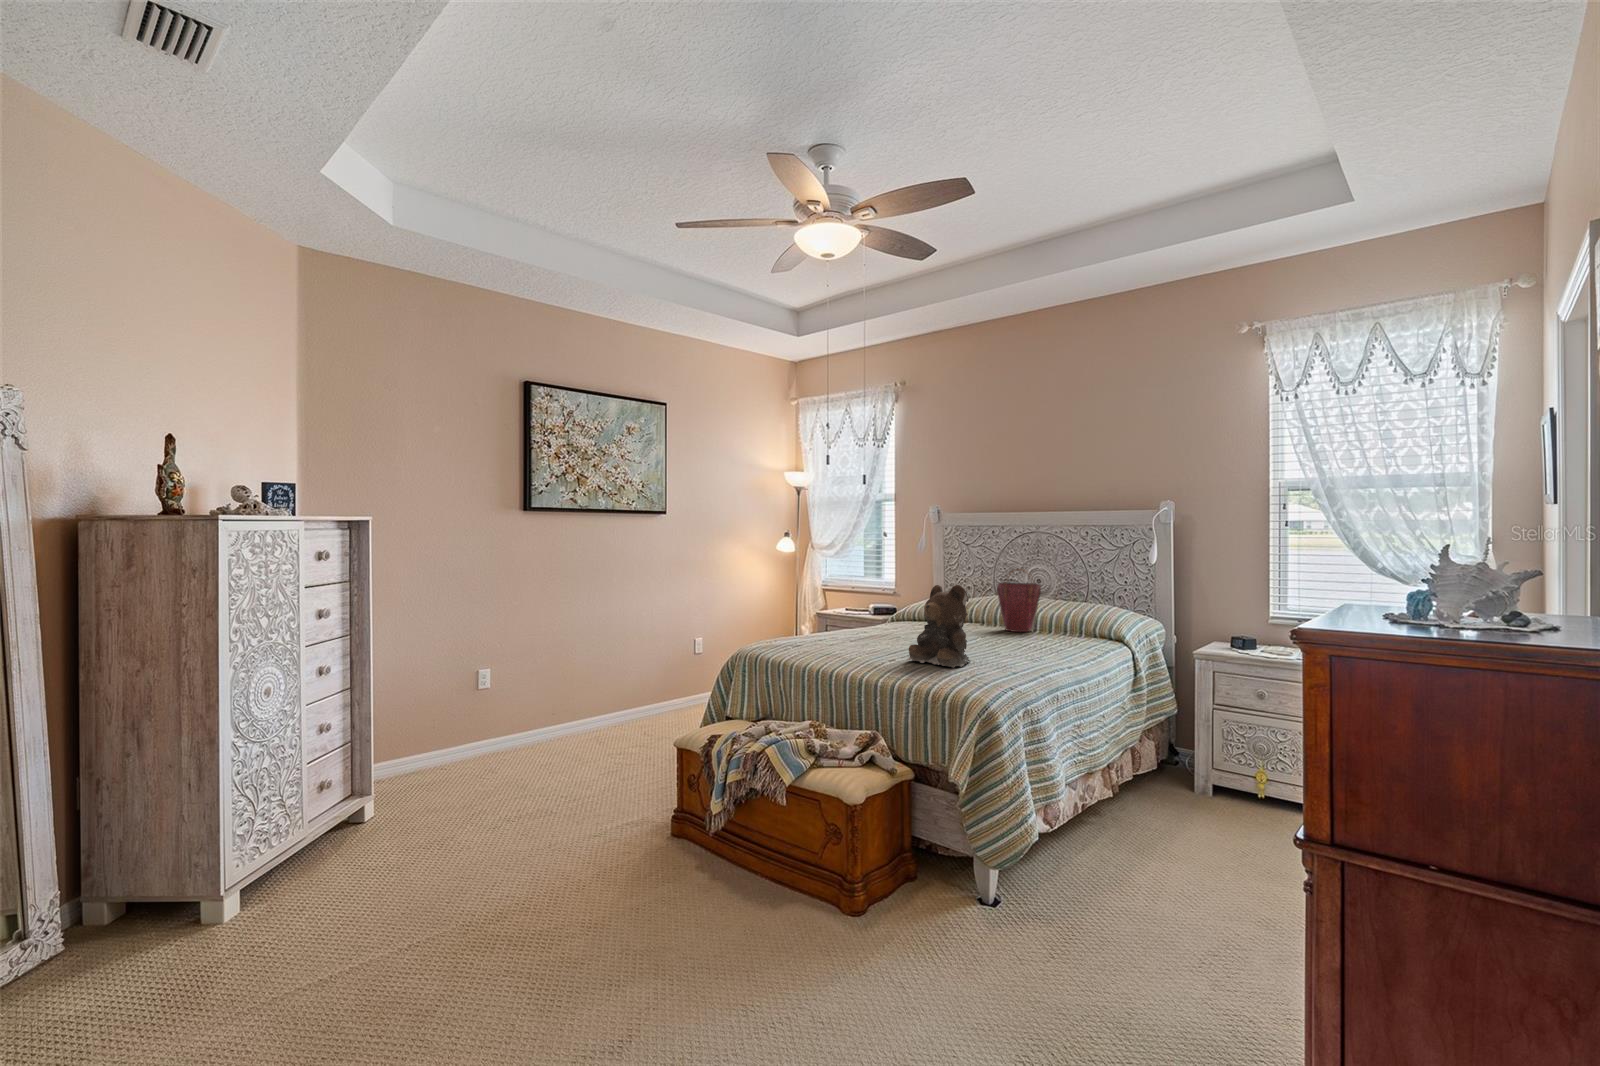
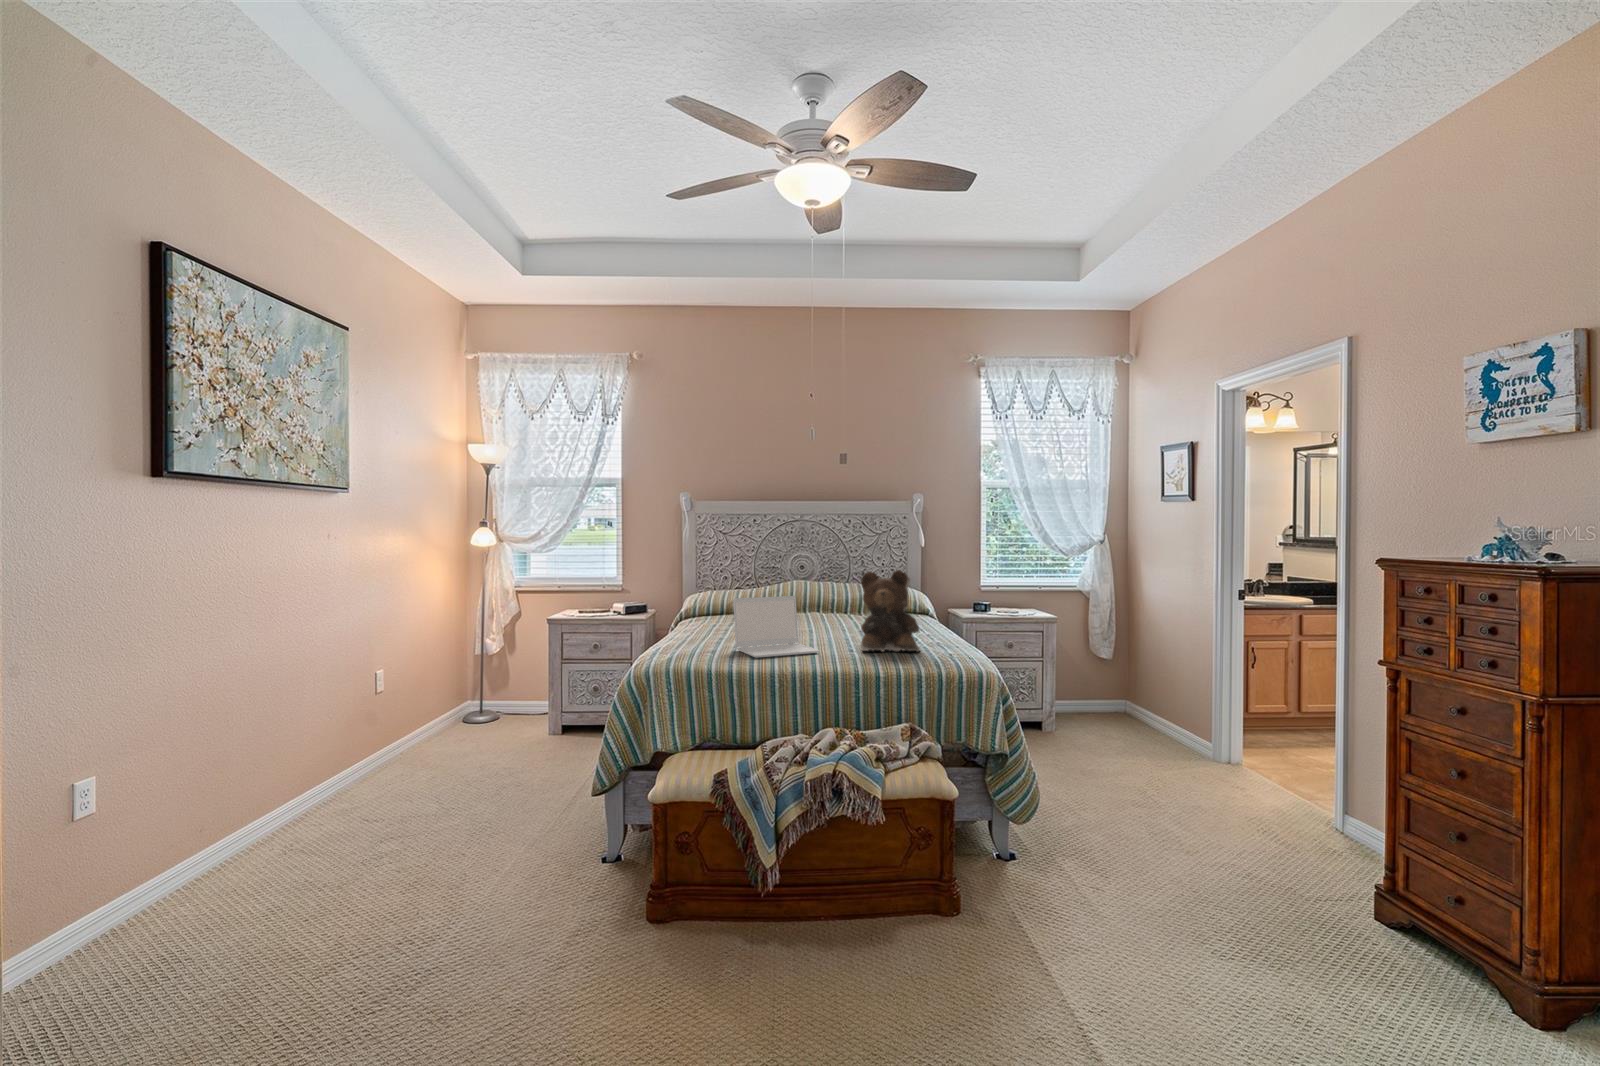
handbag: present [997,569,1041,632] -> none [822,556,861,617]
laptop: none [811,602,882,656] -> present [733,596,819,658]

